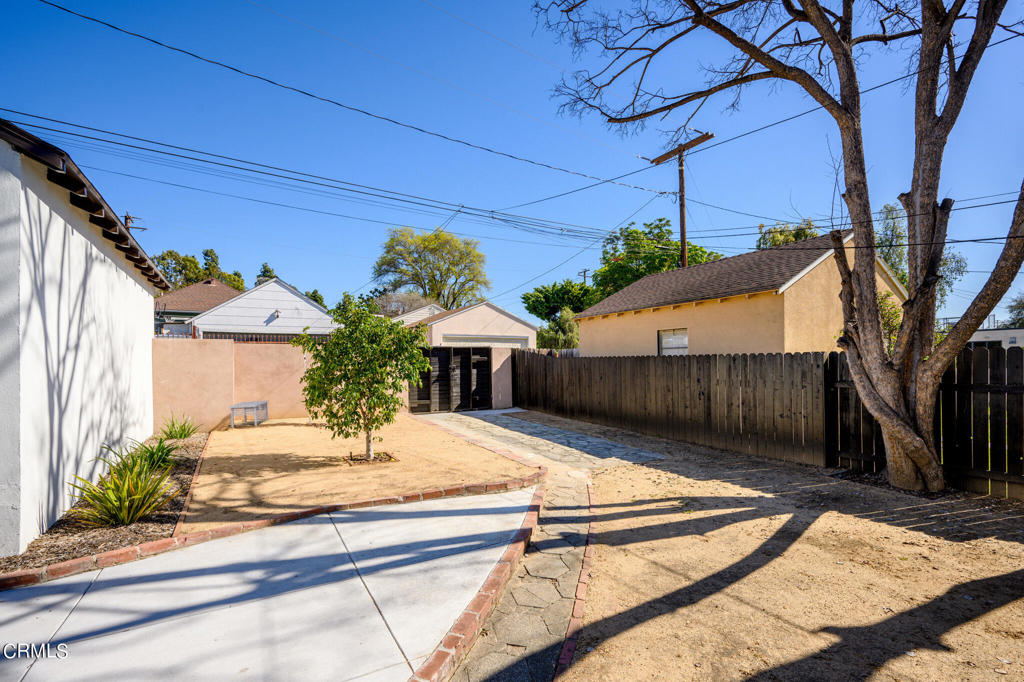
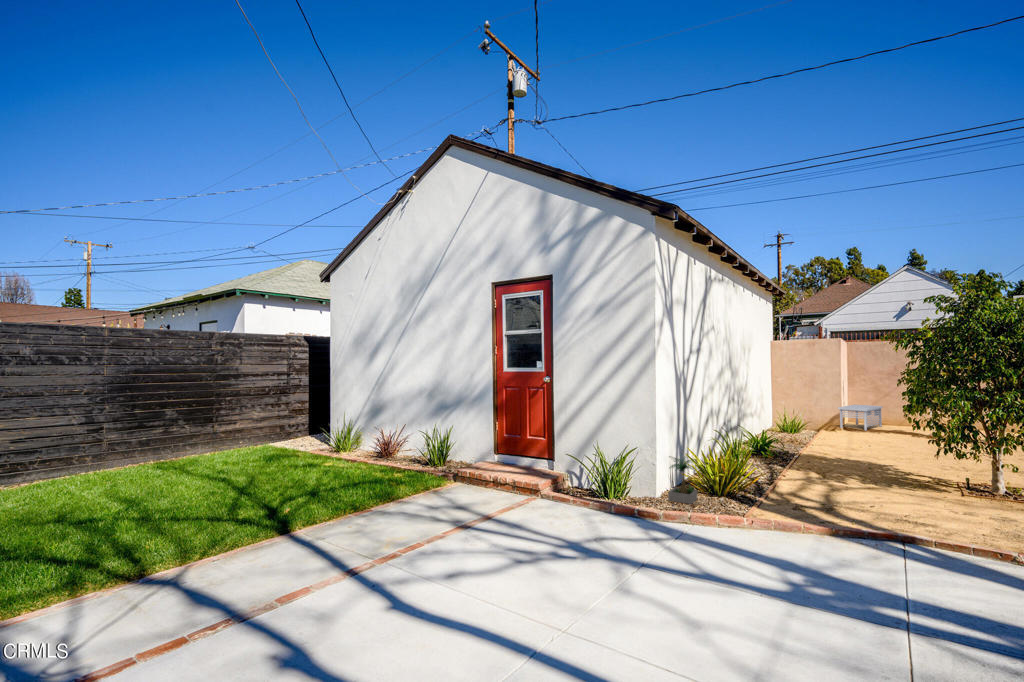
potted plant: none [45,482,105,552] -> present [668,458,697,504]

